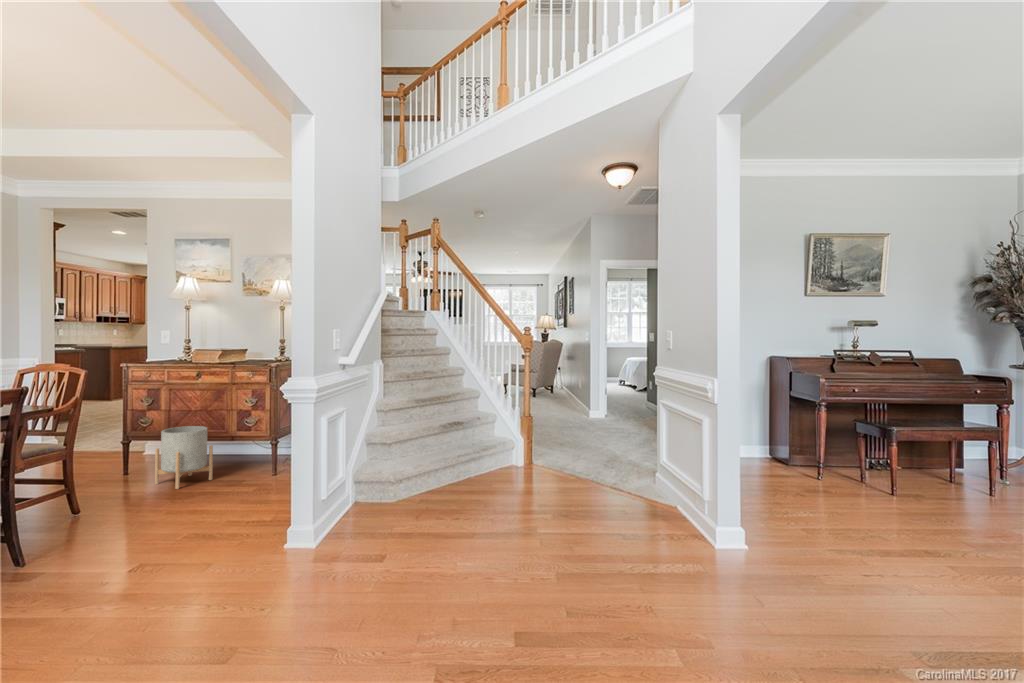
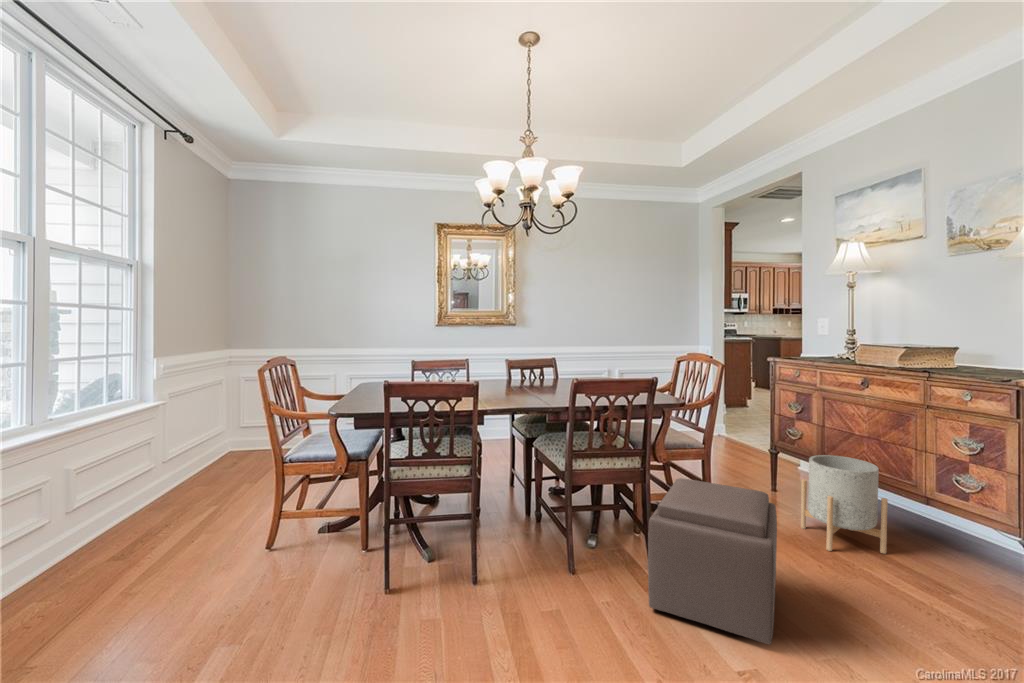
ottoman: none [44,451,152,558] -> present [648,478,777,644]

